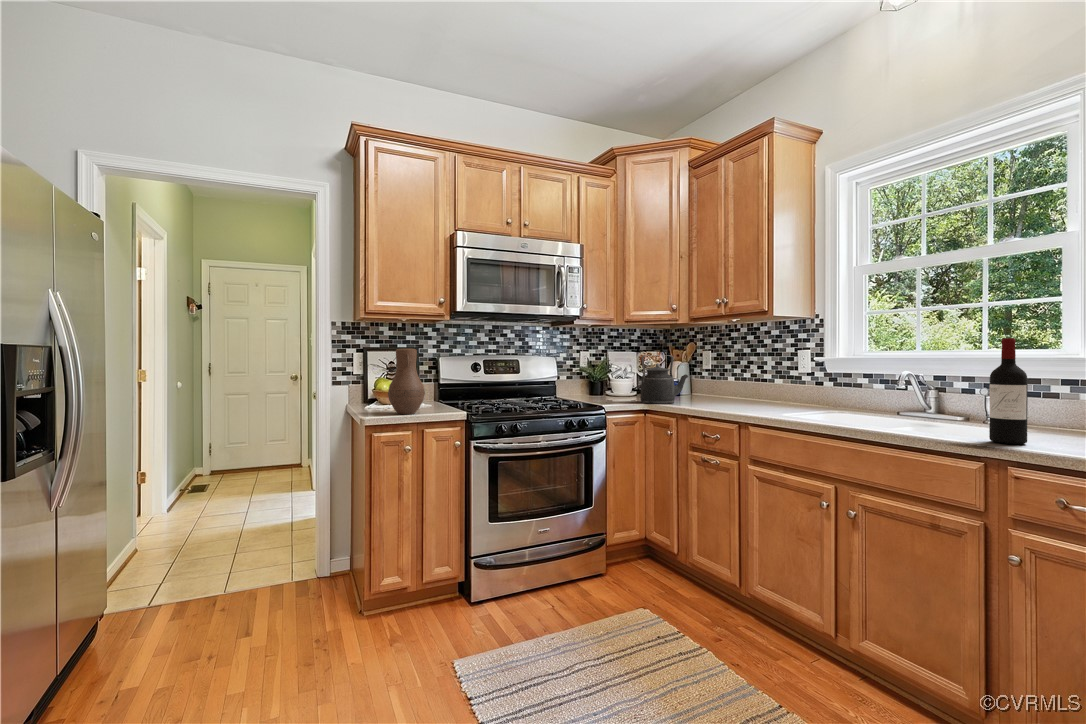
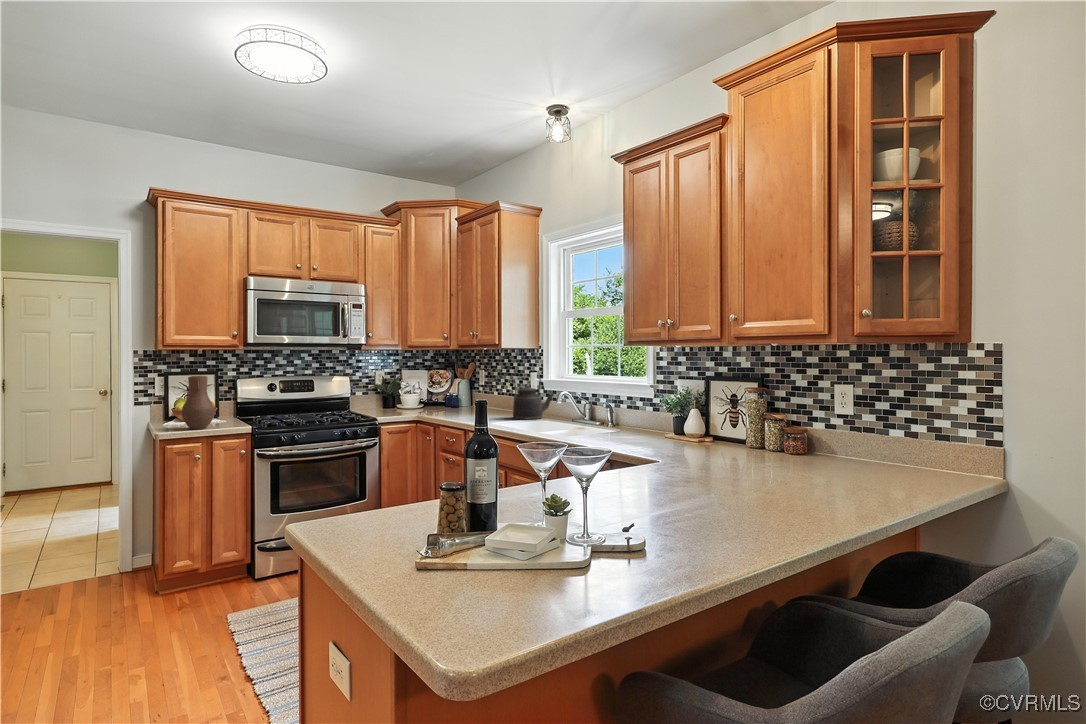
wine bottle: present [989,338,1028,444] -> none [563,376,580,439]
kettle: present [640,355,688,404] -> present [513,377,554,420]

